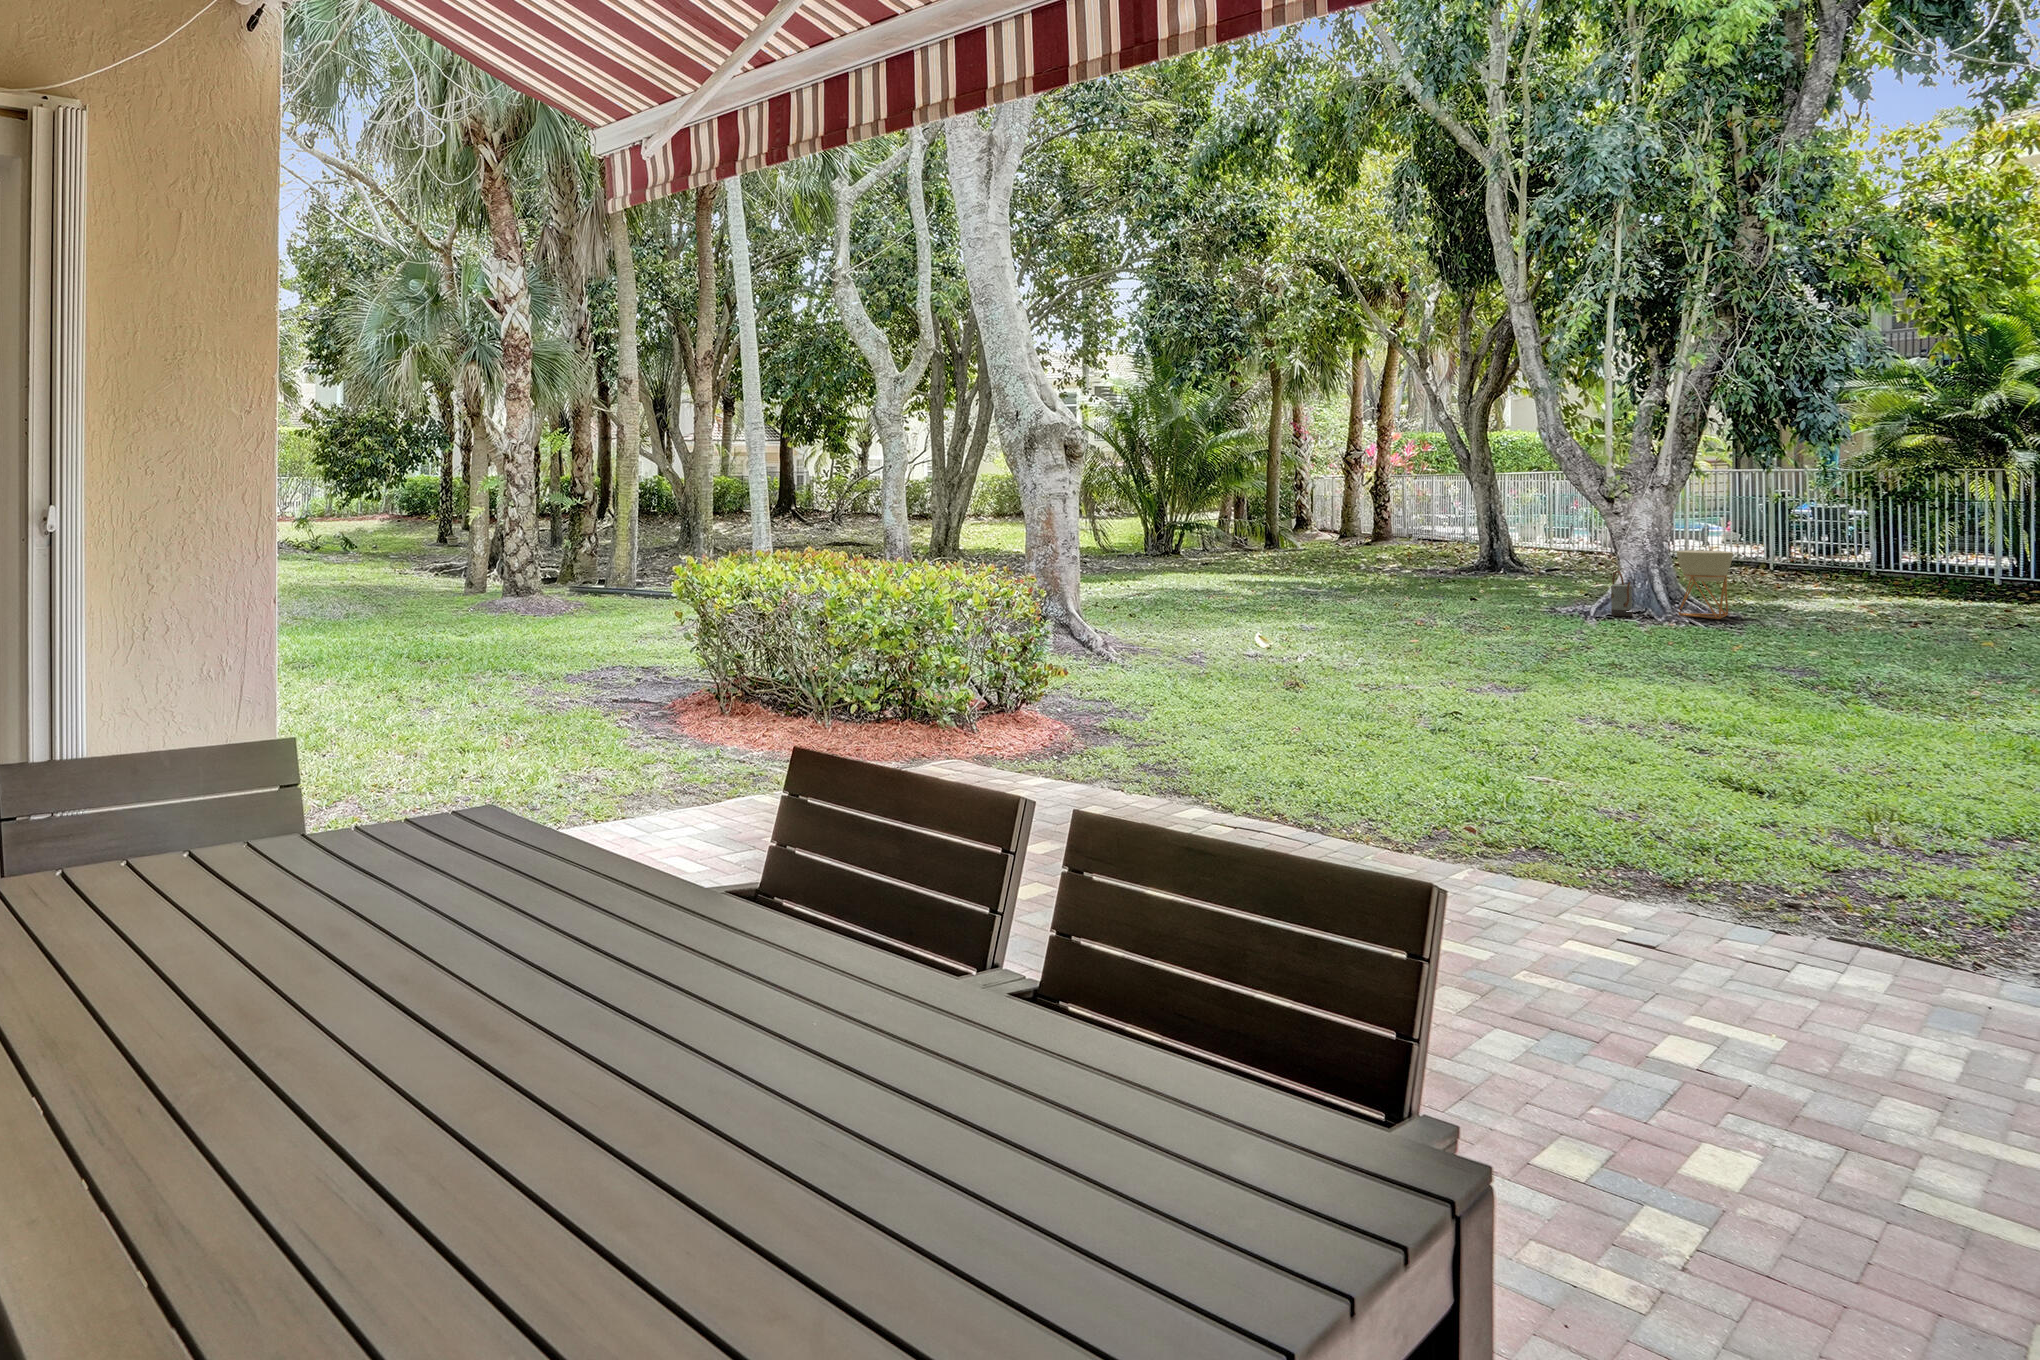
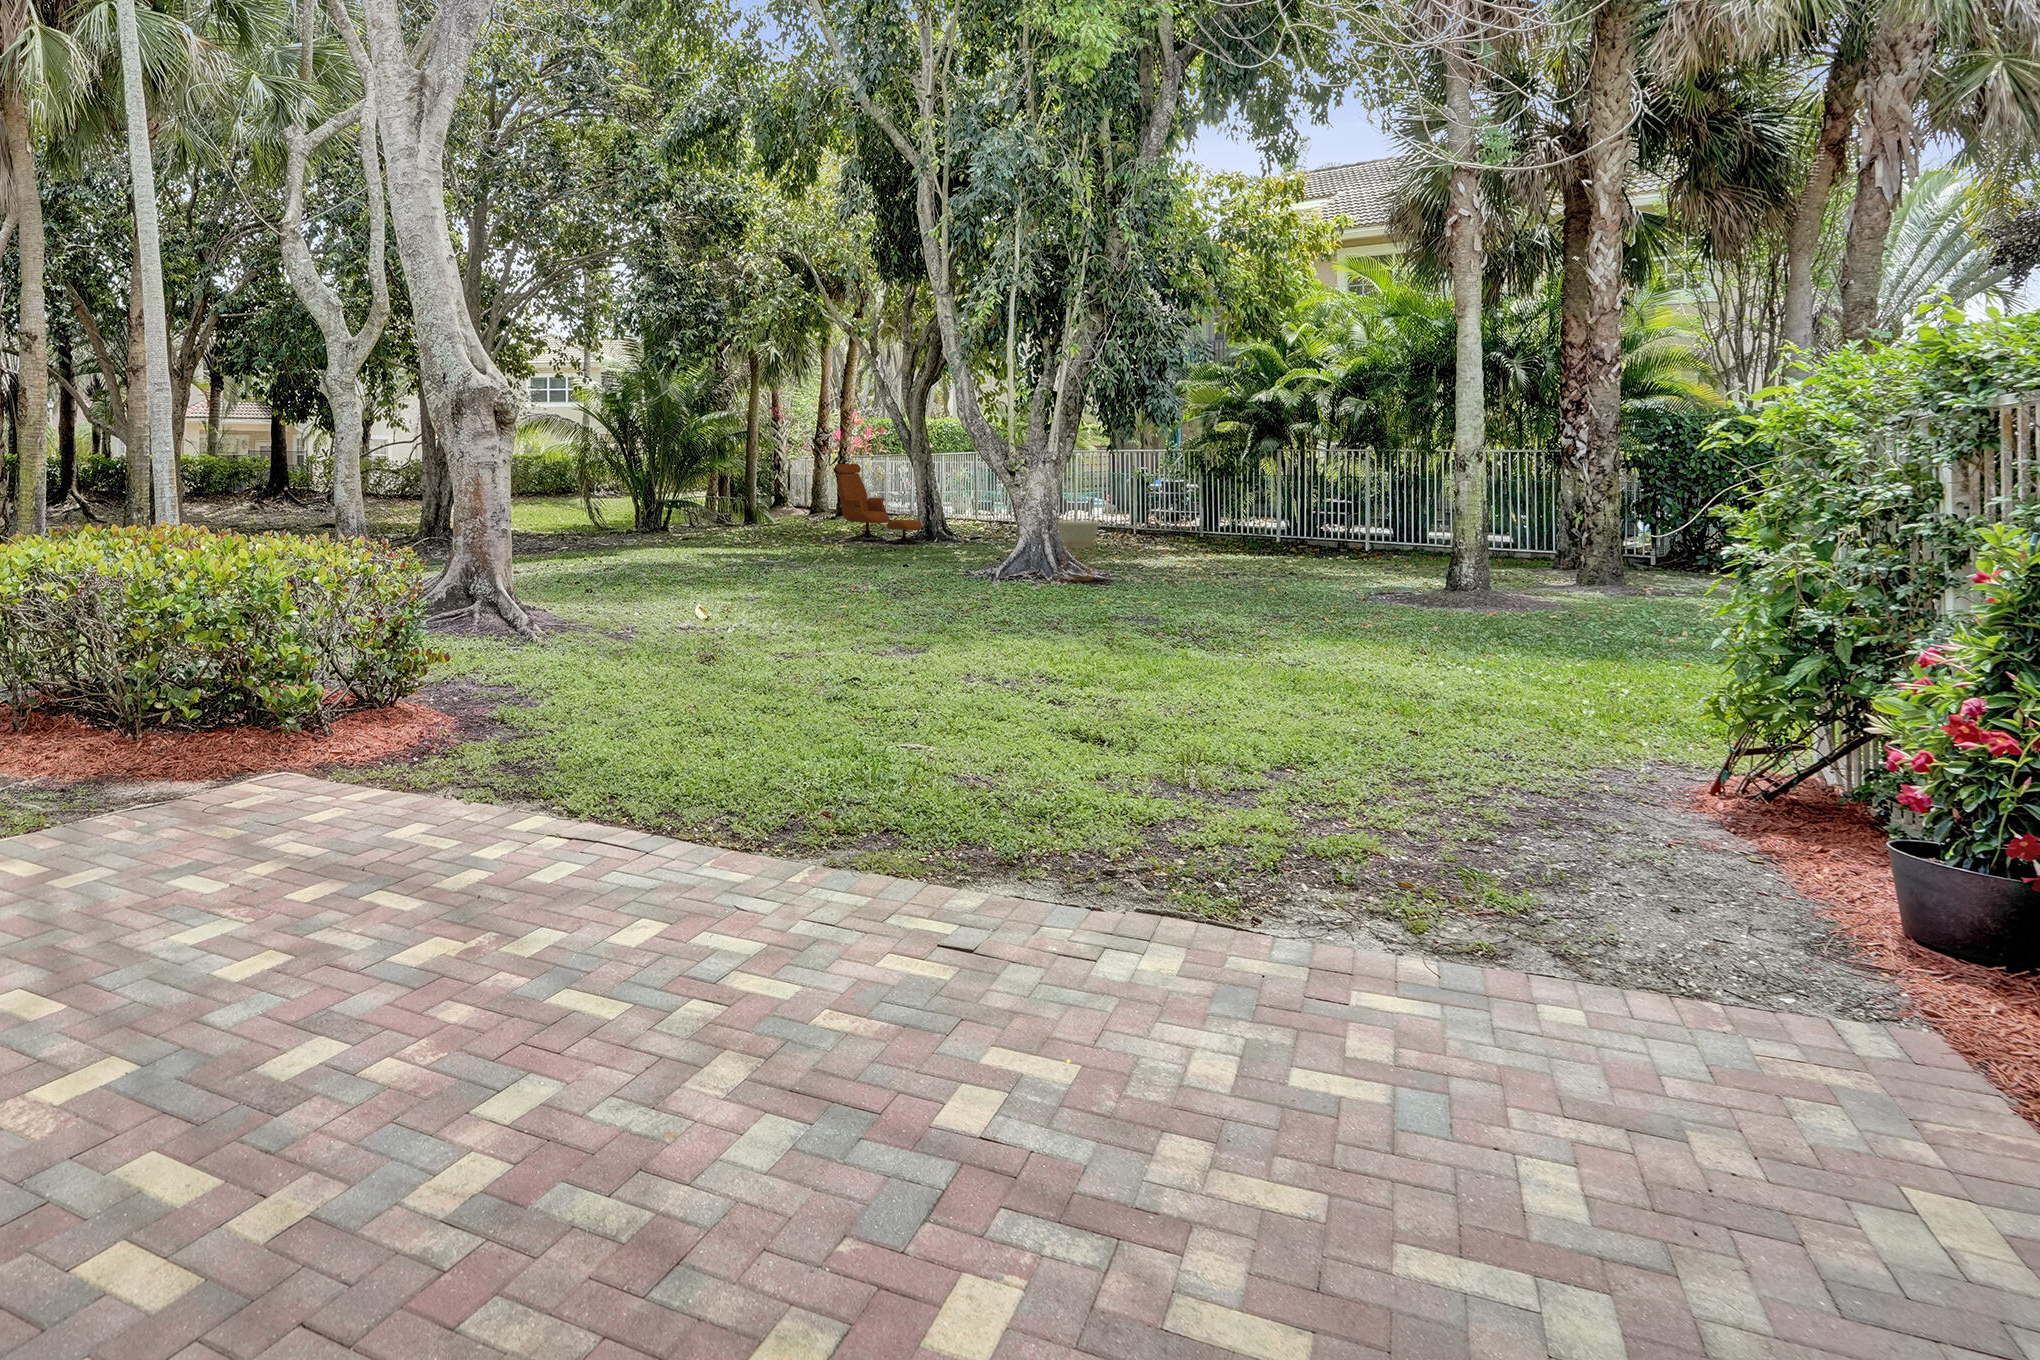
lounge chair: none [1380,484,1488,573] -> present [836,464,922,544]
watering can: present [1611,571,1633,616] -> none [1007,540,1024,581]

